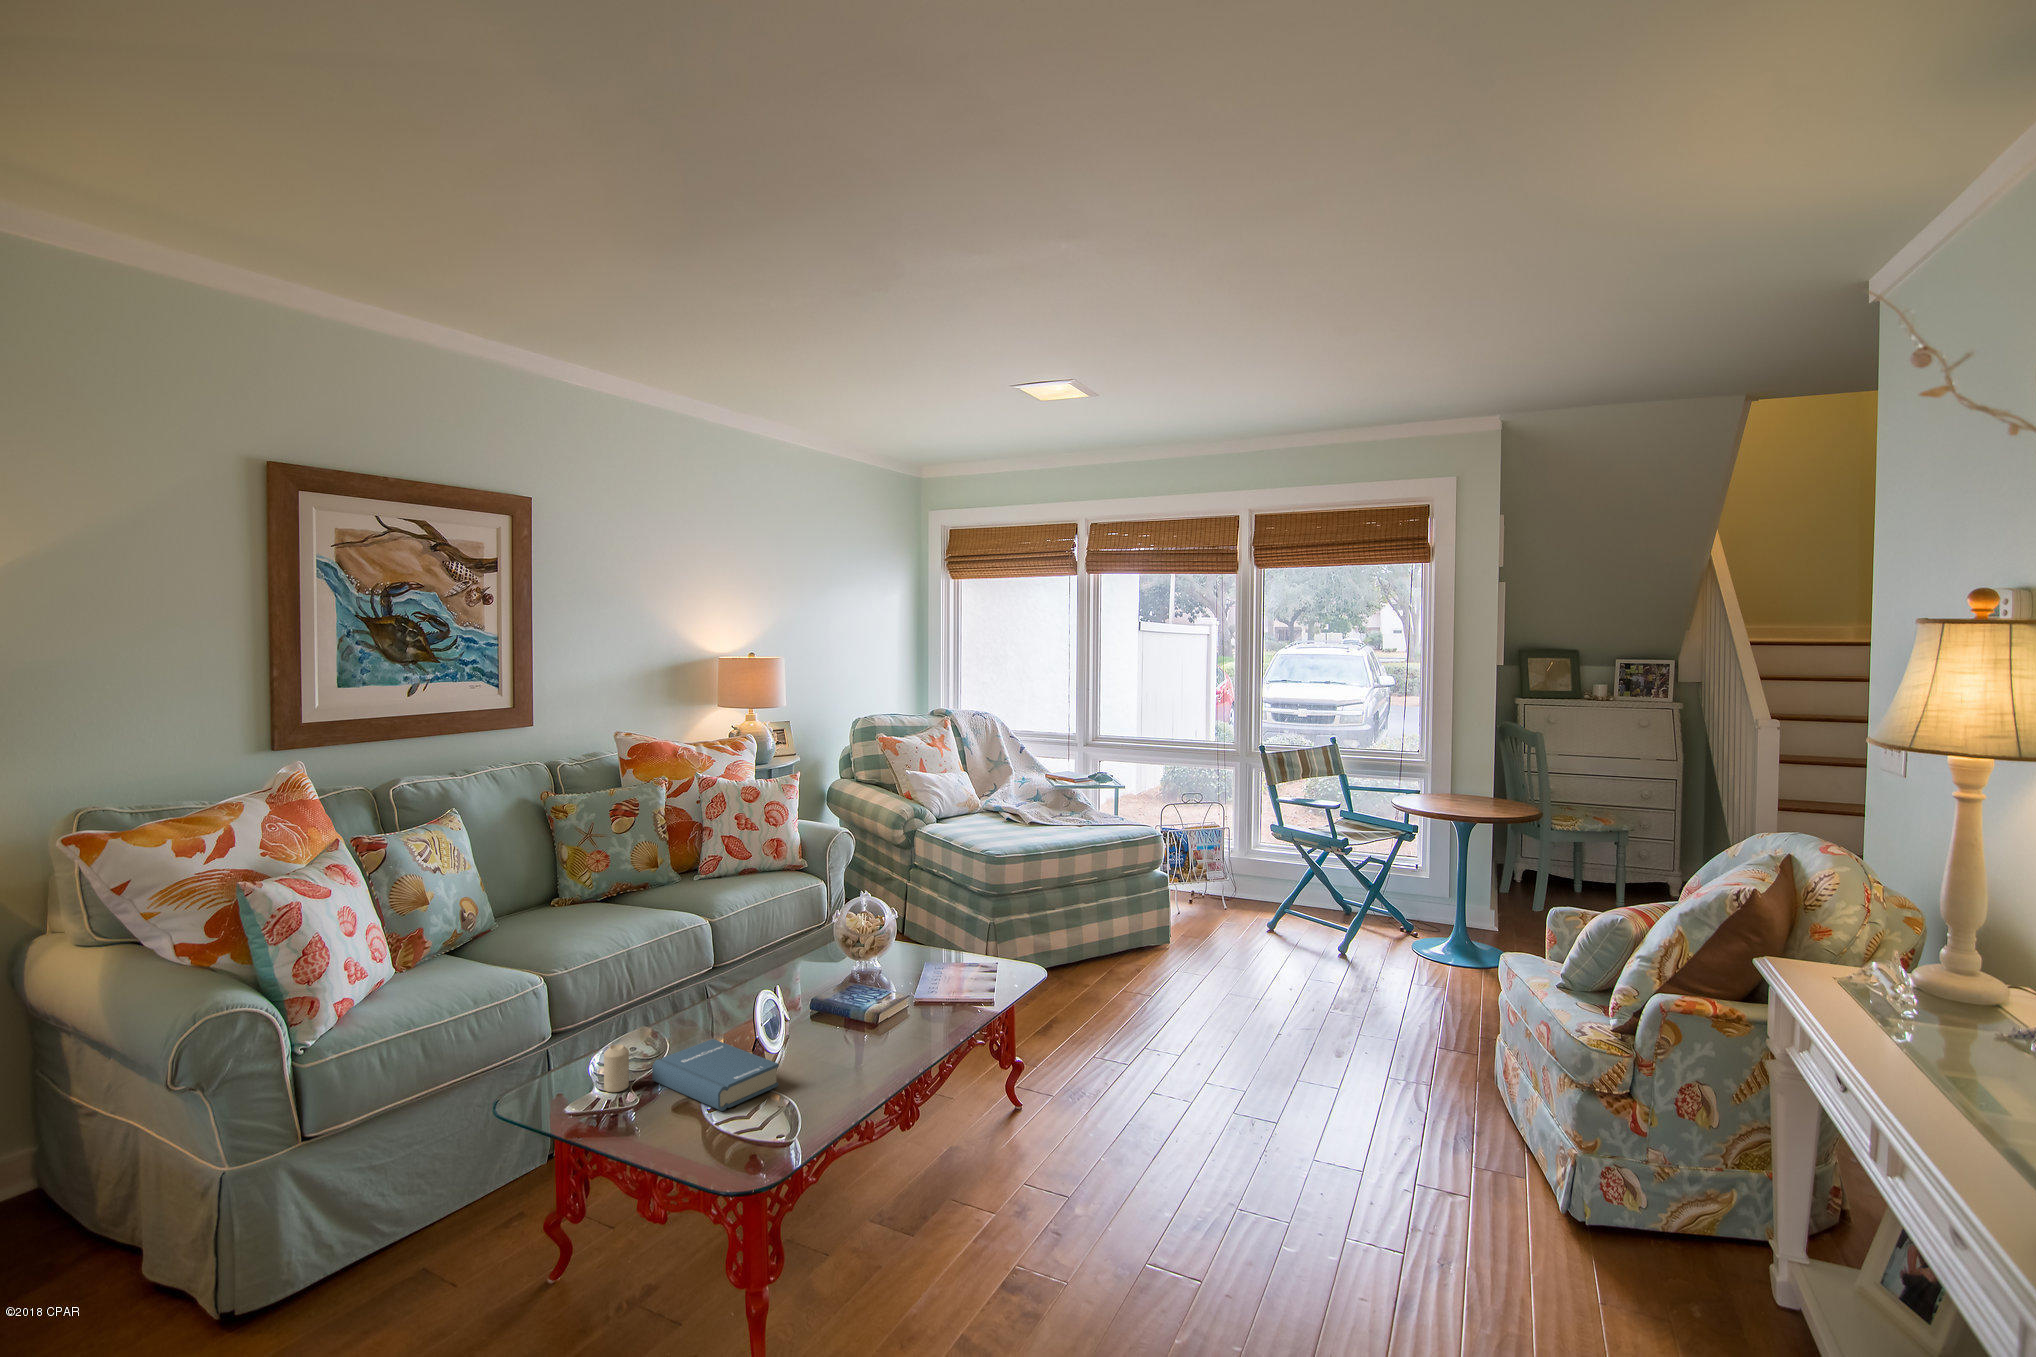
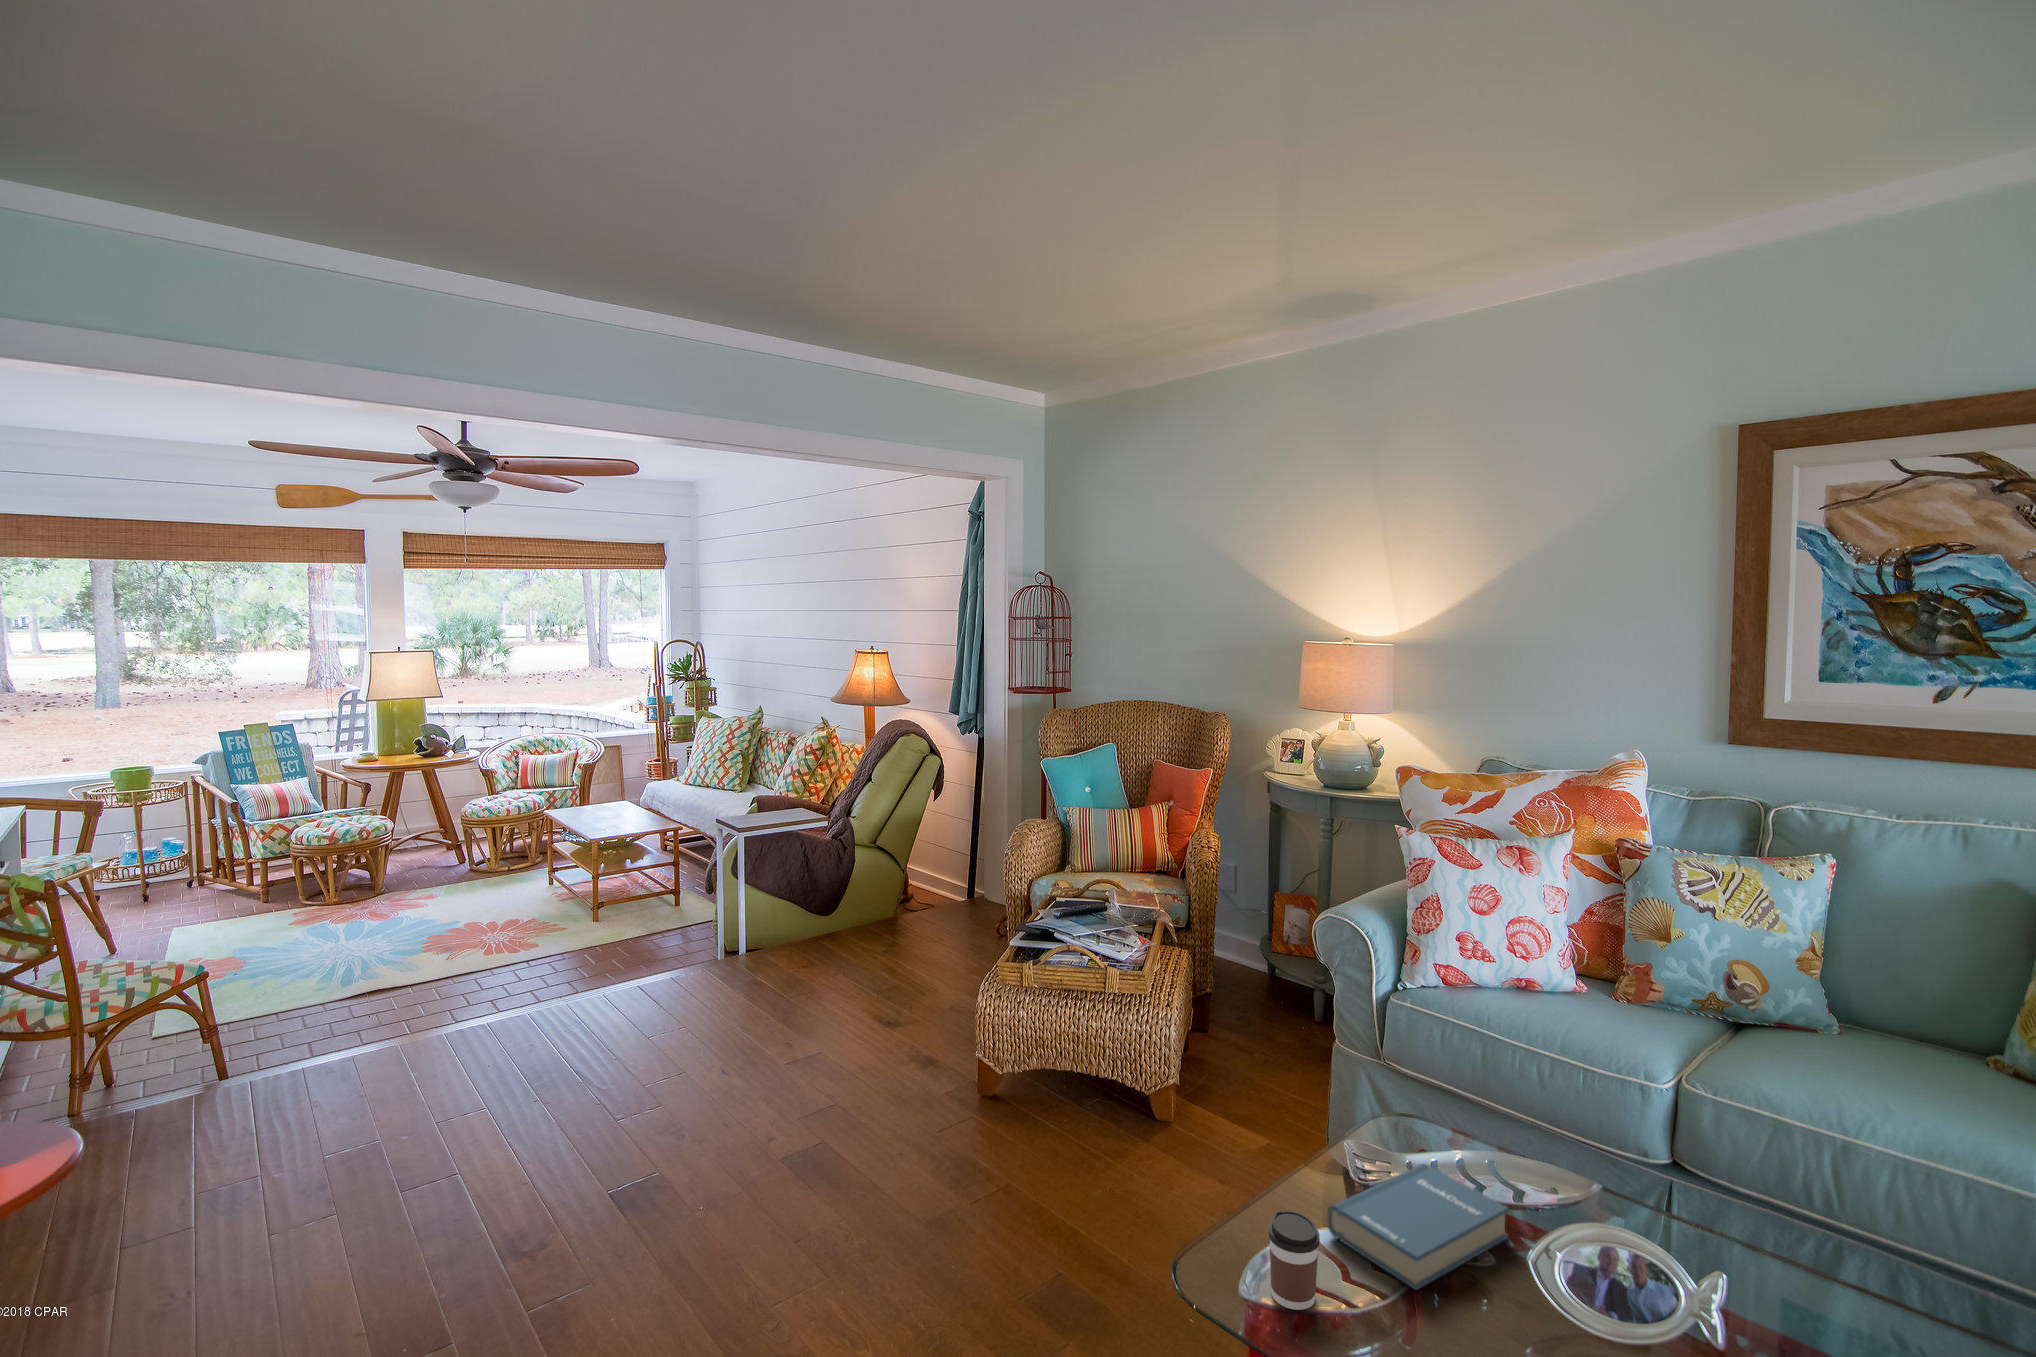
candle: present [604,1044,629,1092] -> none [1380,1108,1411,1168]
coffee cup: none [773,1070,809,1133] -> present [1269,1211,1320,1310]

